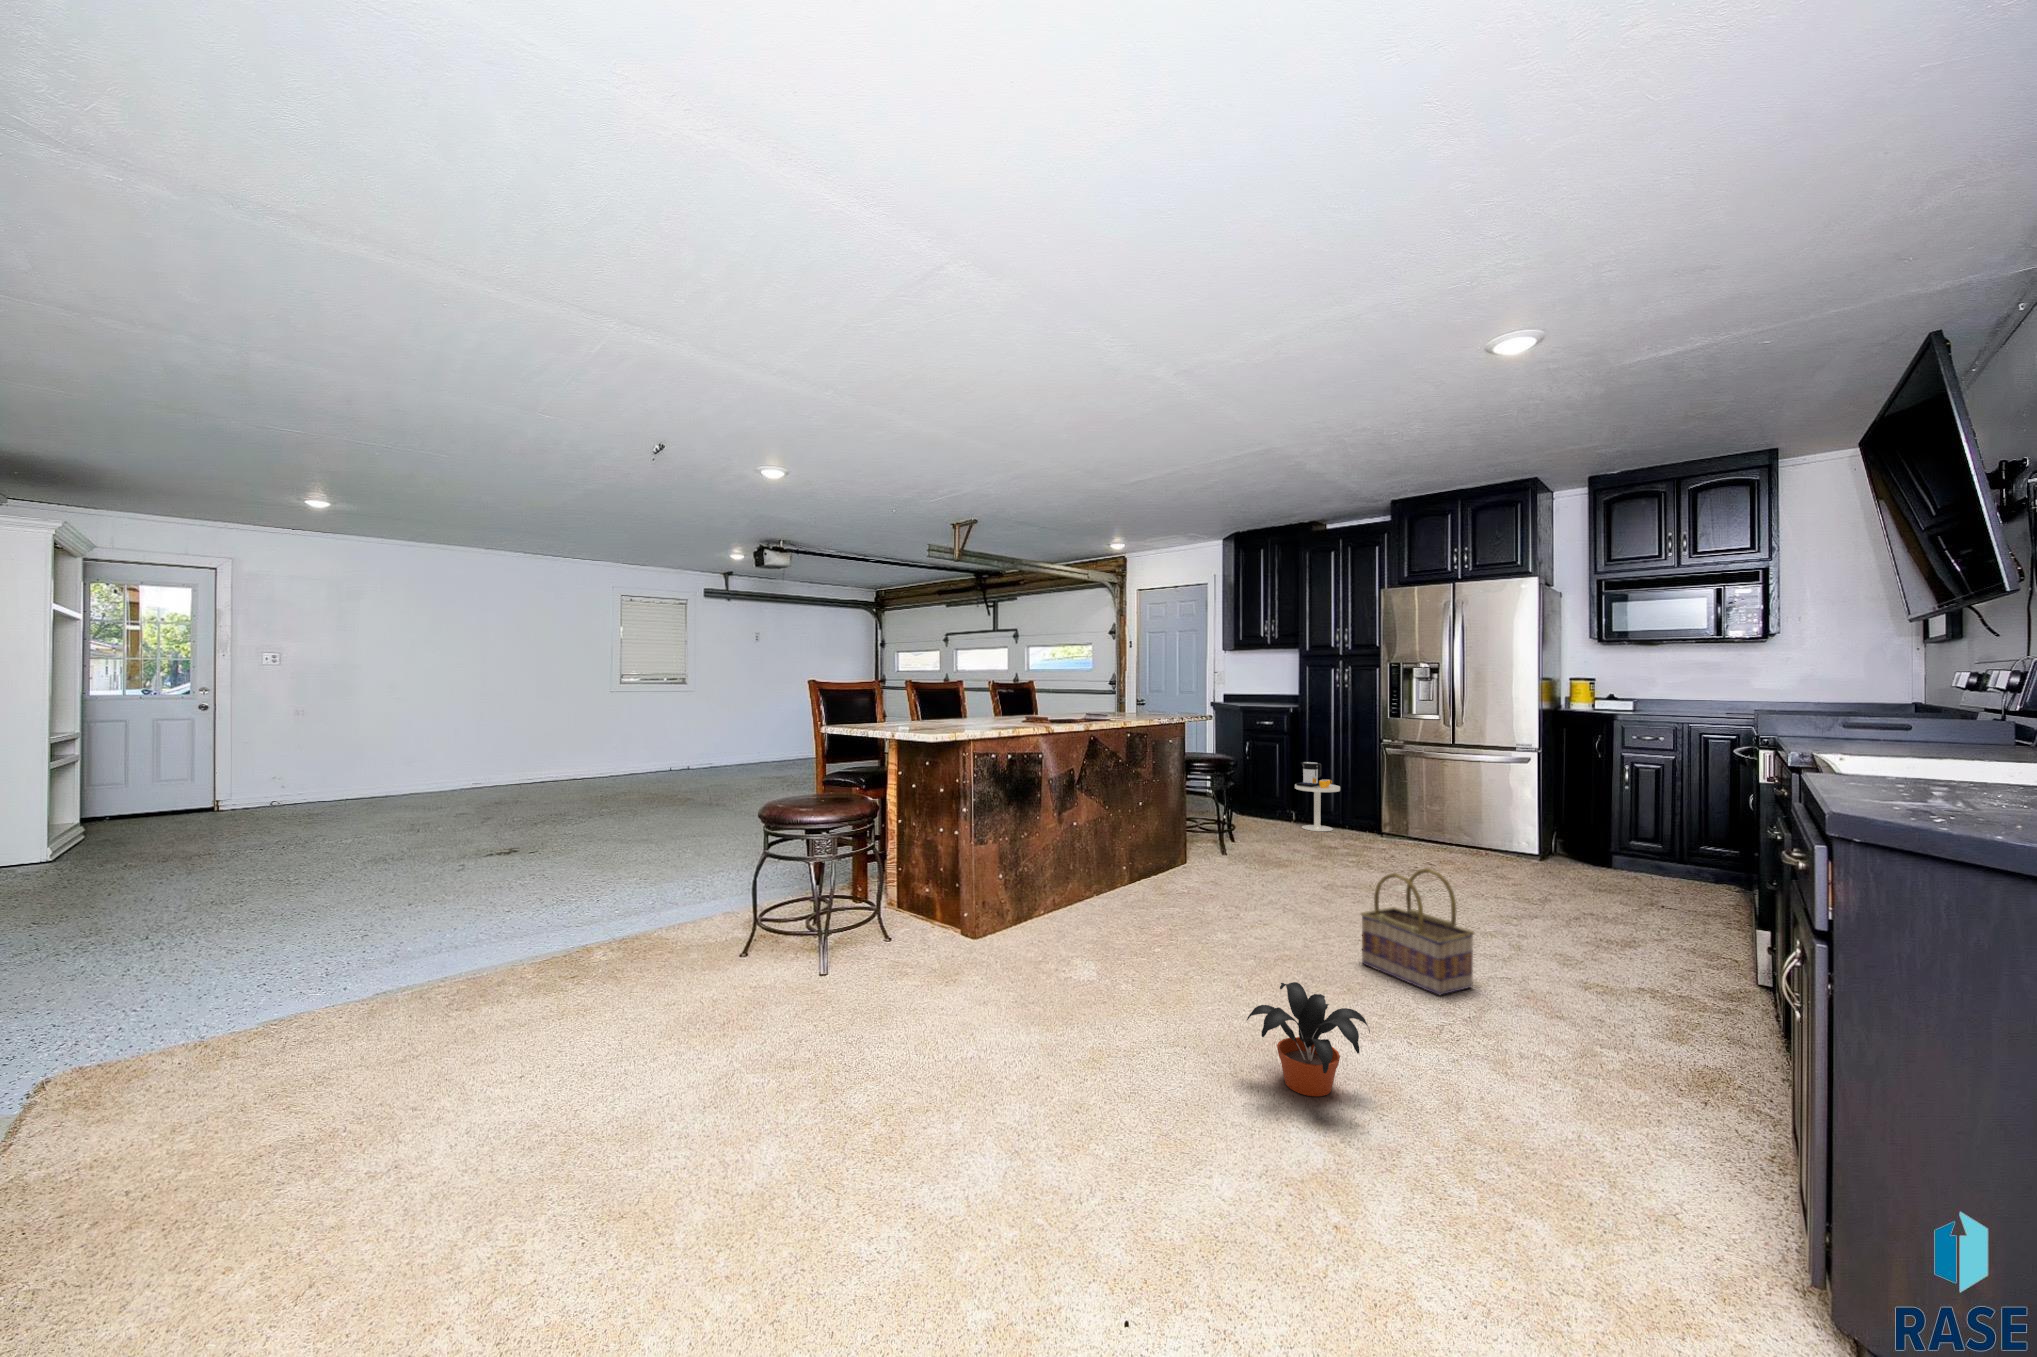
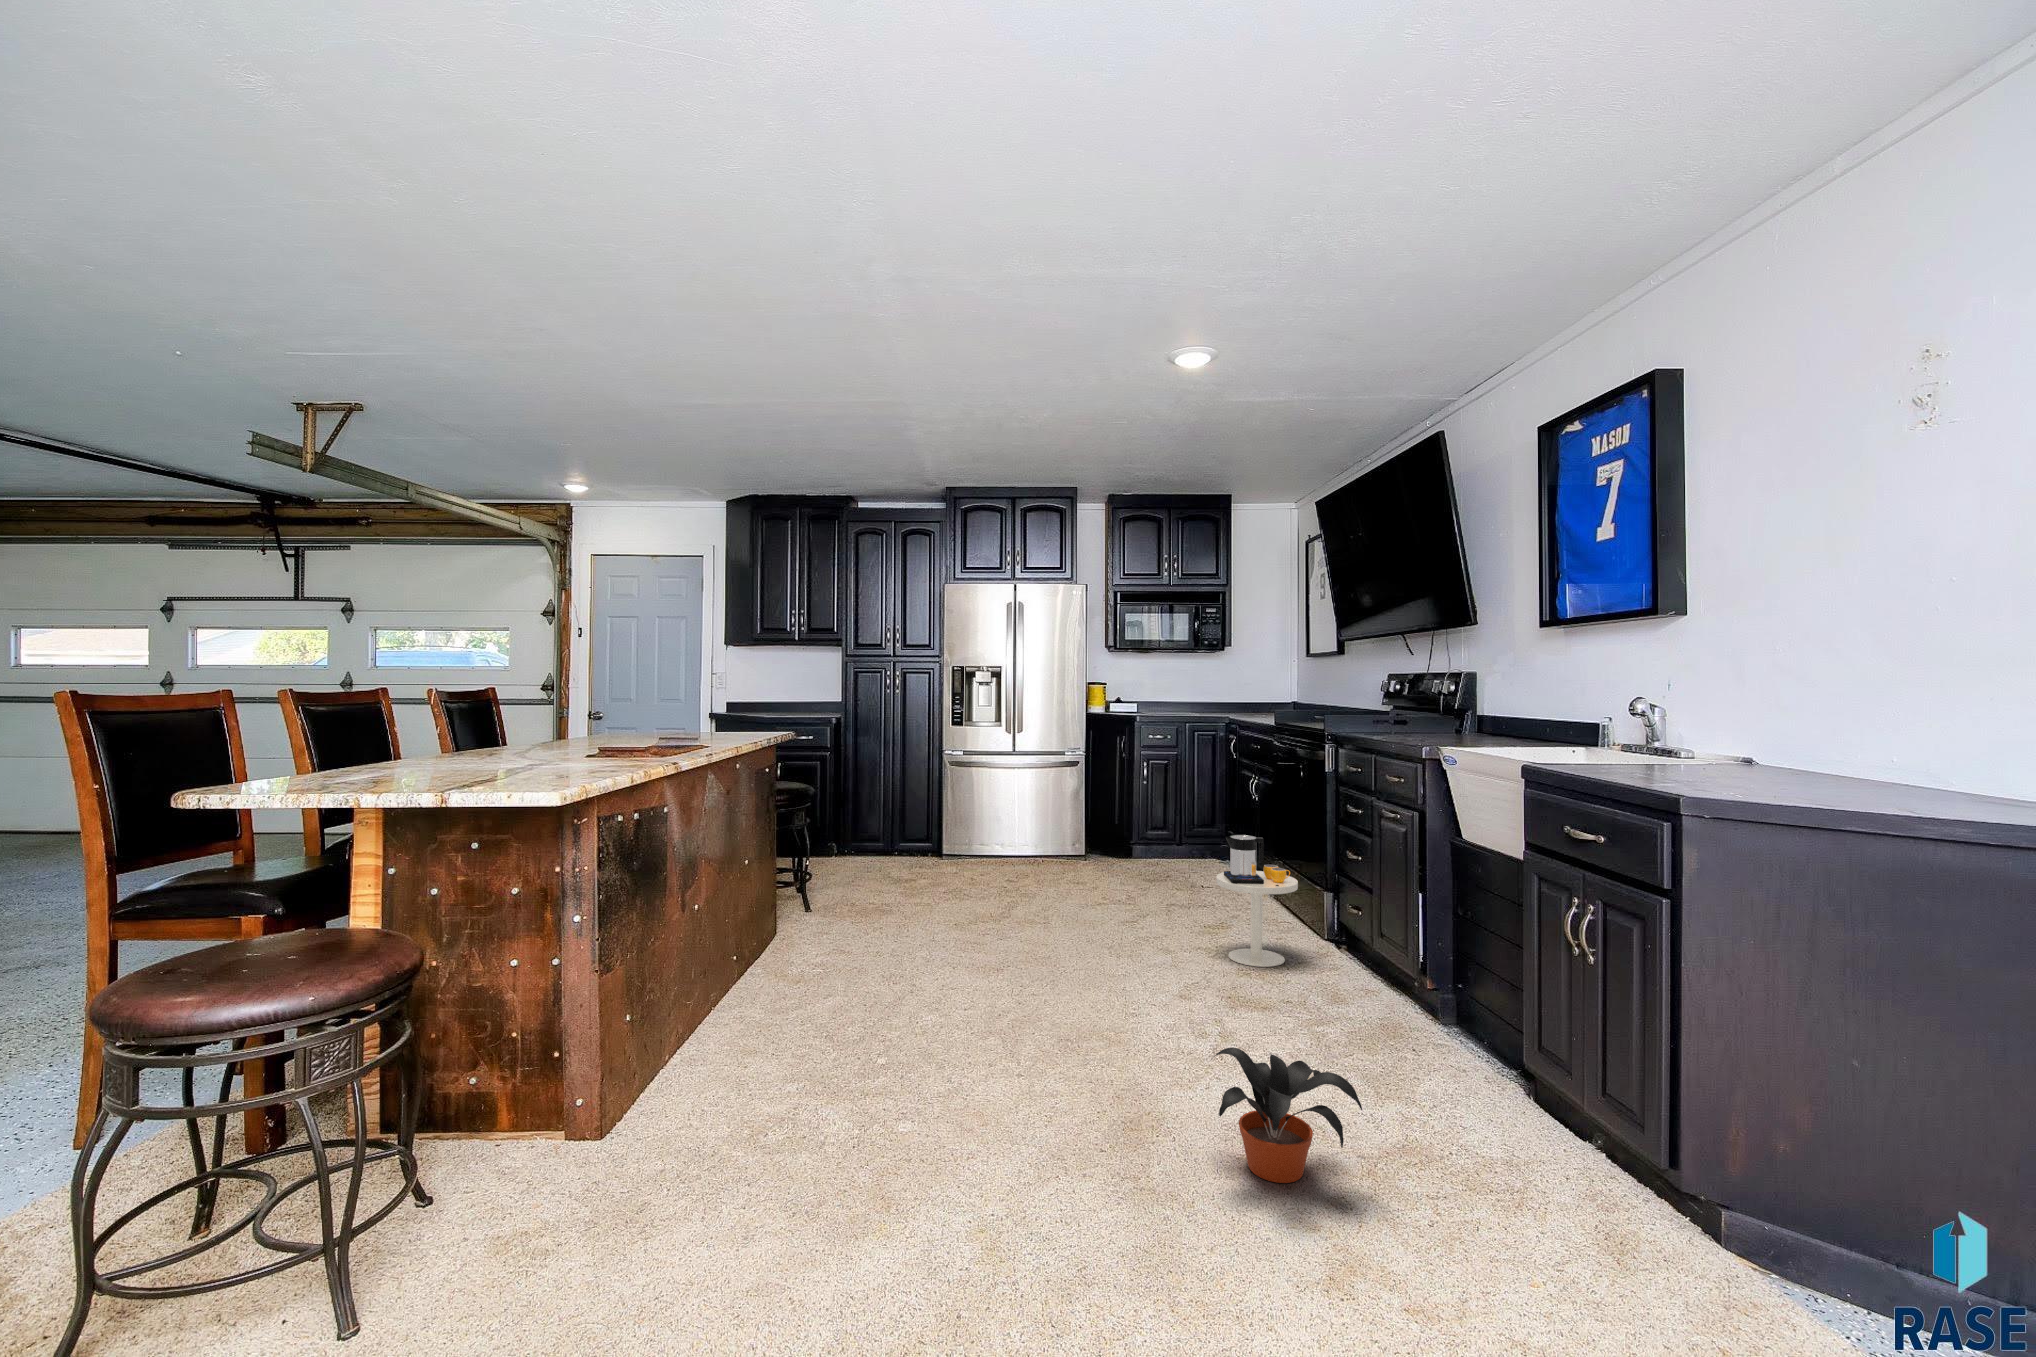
side table: present [1295,762,1340,831] -> present [1216,835,1298,967]
basket: present [1361,868,1474,995] -> none [1114,883,1222,1017]

